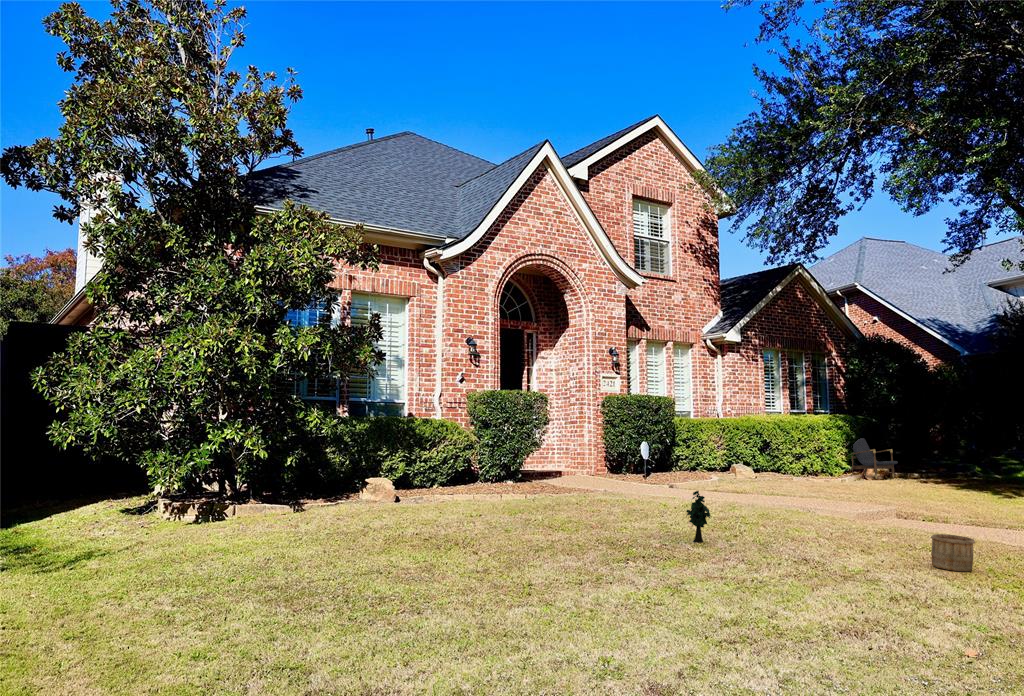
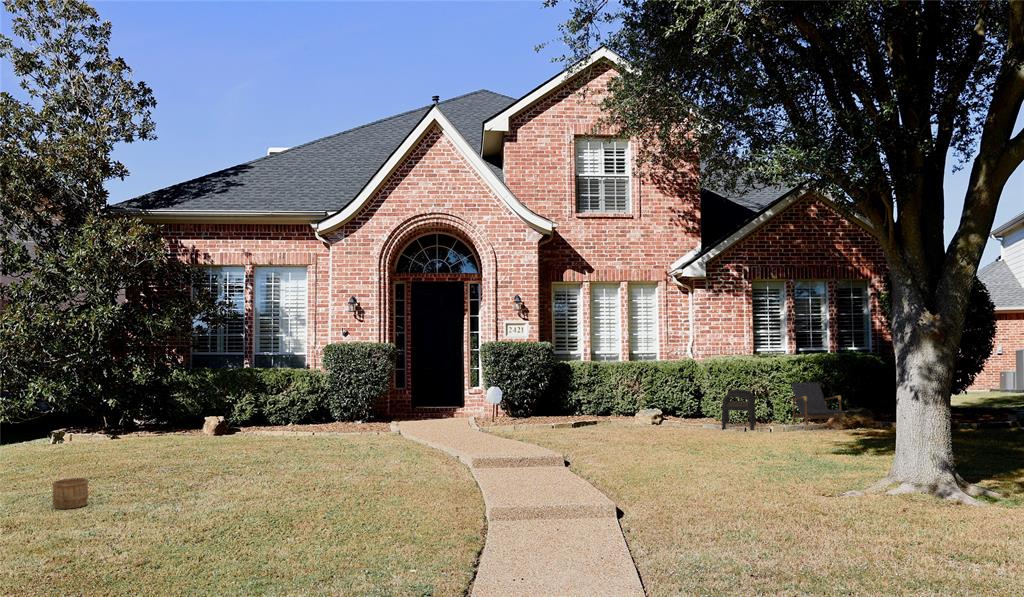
bench: none [796,444,843,479] -> present [722,389,756,430]
decorative plant: present [686,491,710,542] -> none [183,450,210,496]
wooden bucket: present [931,534,975,571] -> present [52,478,89,509]

